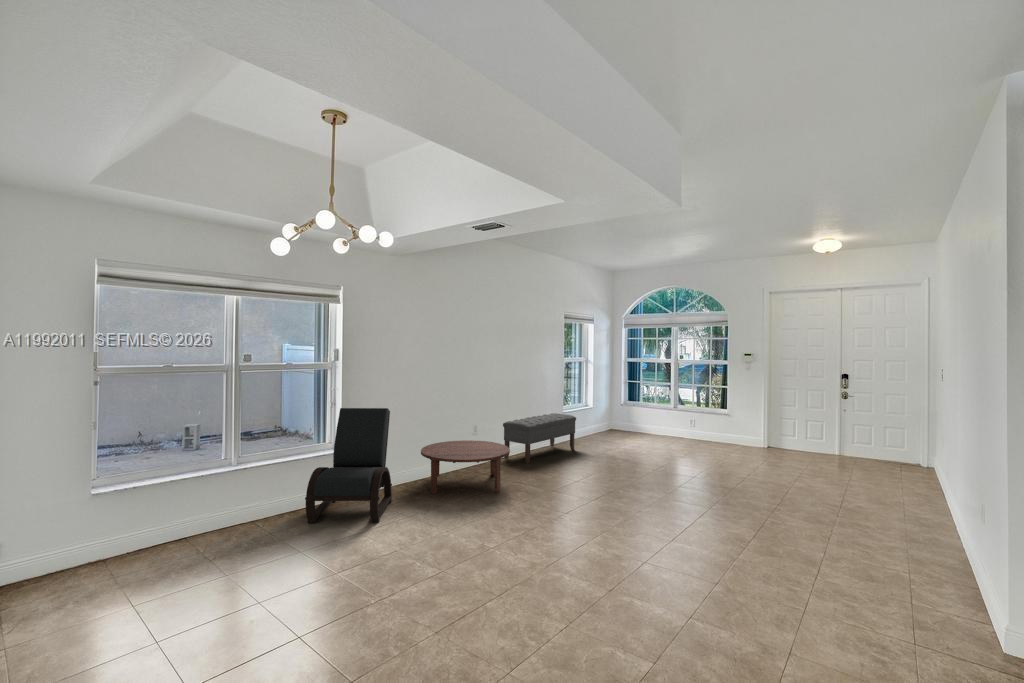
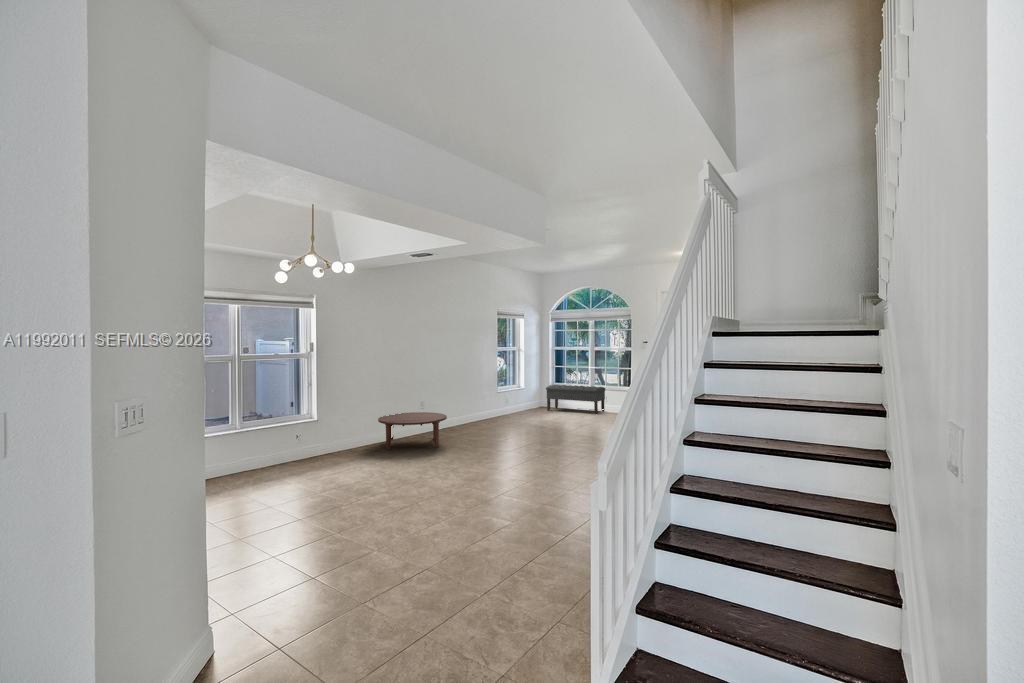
lounge chair: present [305,408,392,523] -> none [293,386,356,467]
bench: present [503,413,576,463] -> present [546,385,605,414]

